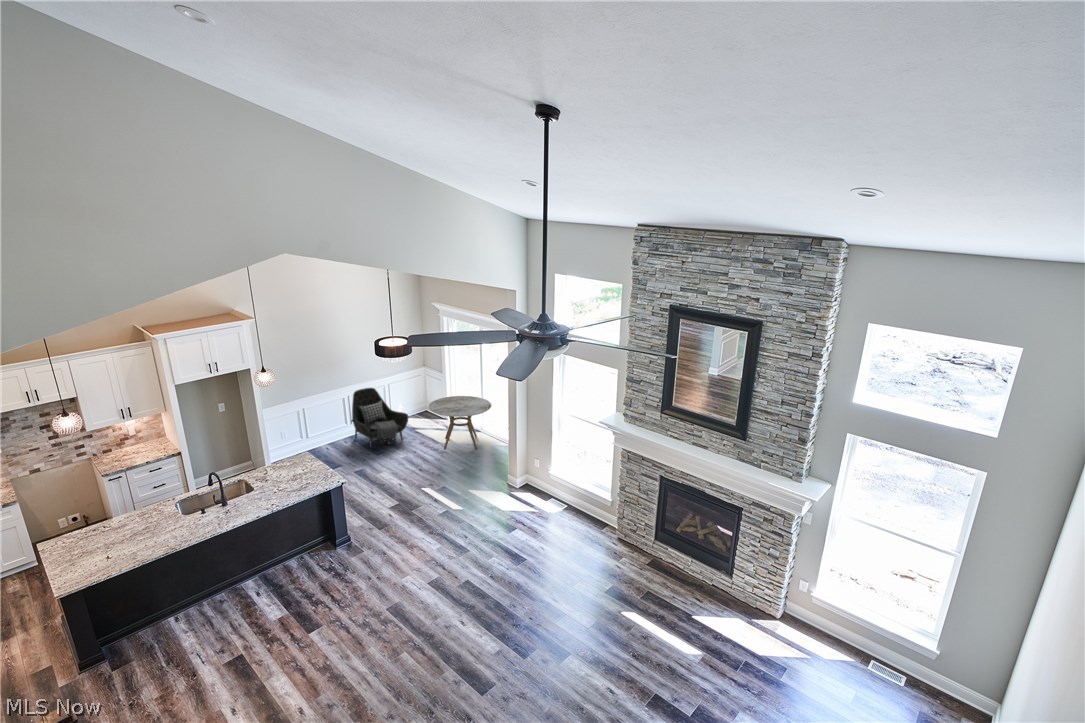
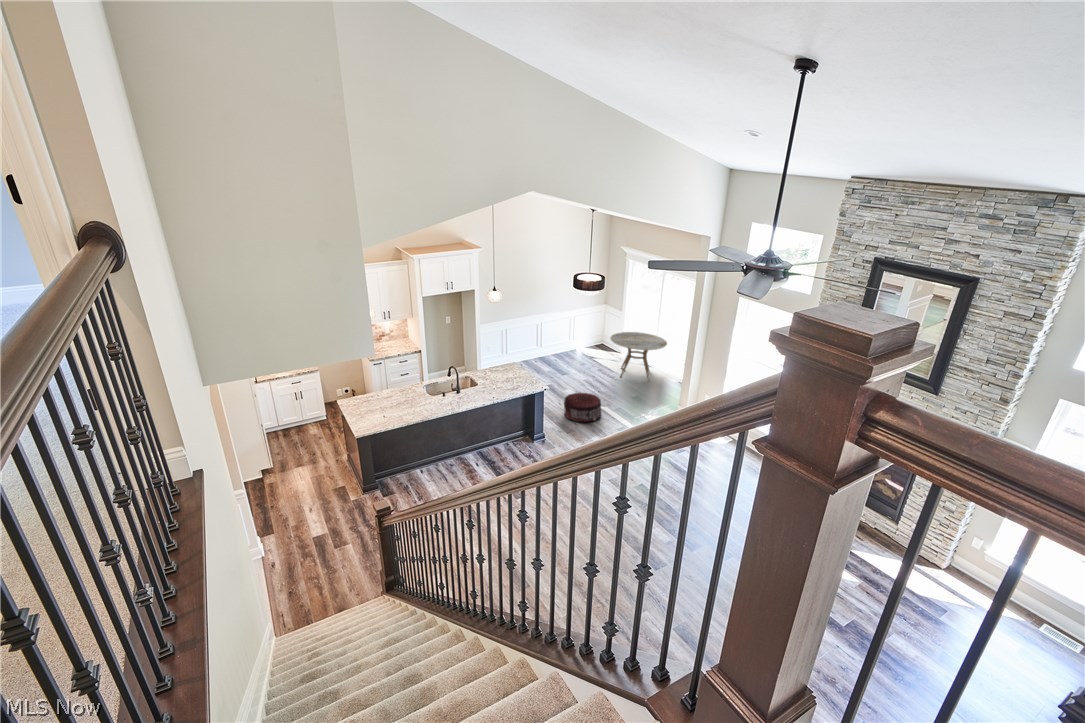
armchair: present [351,388,408,451] -> none [543,317,591,371]
pouf: none [375,475,422,512] -> present [564,393,601,422]

